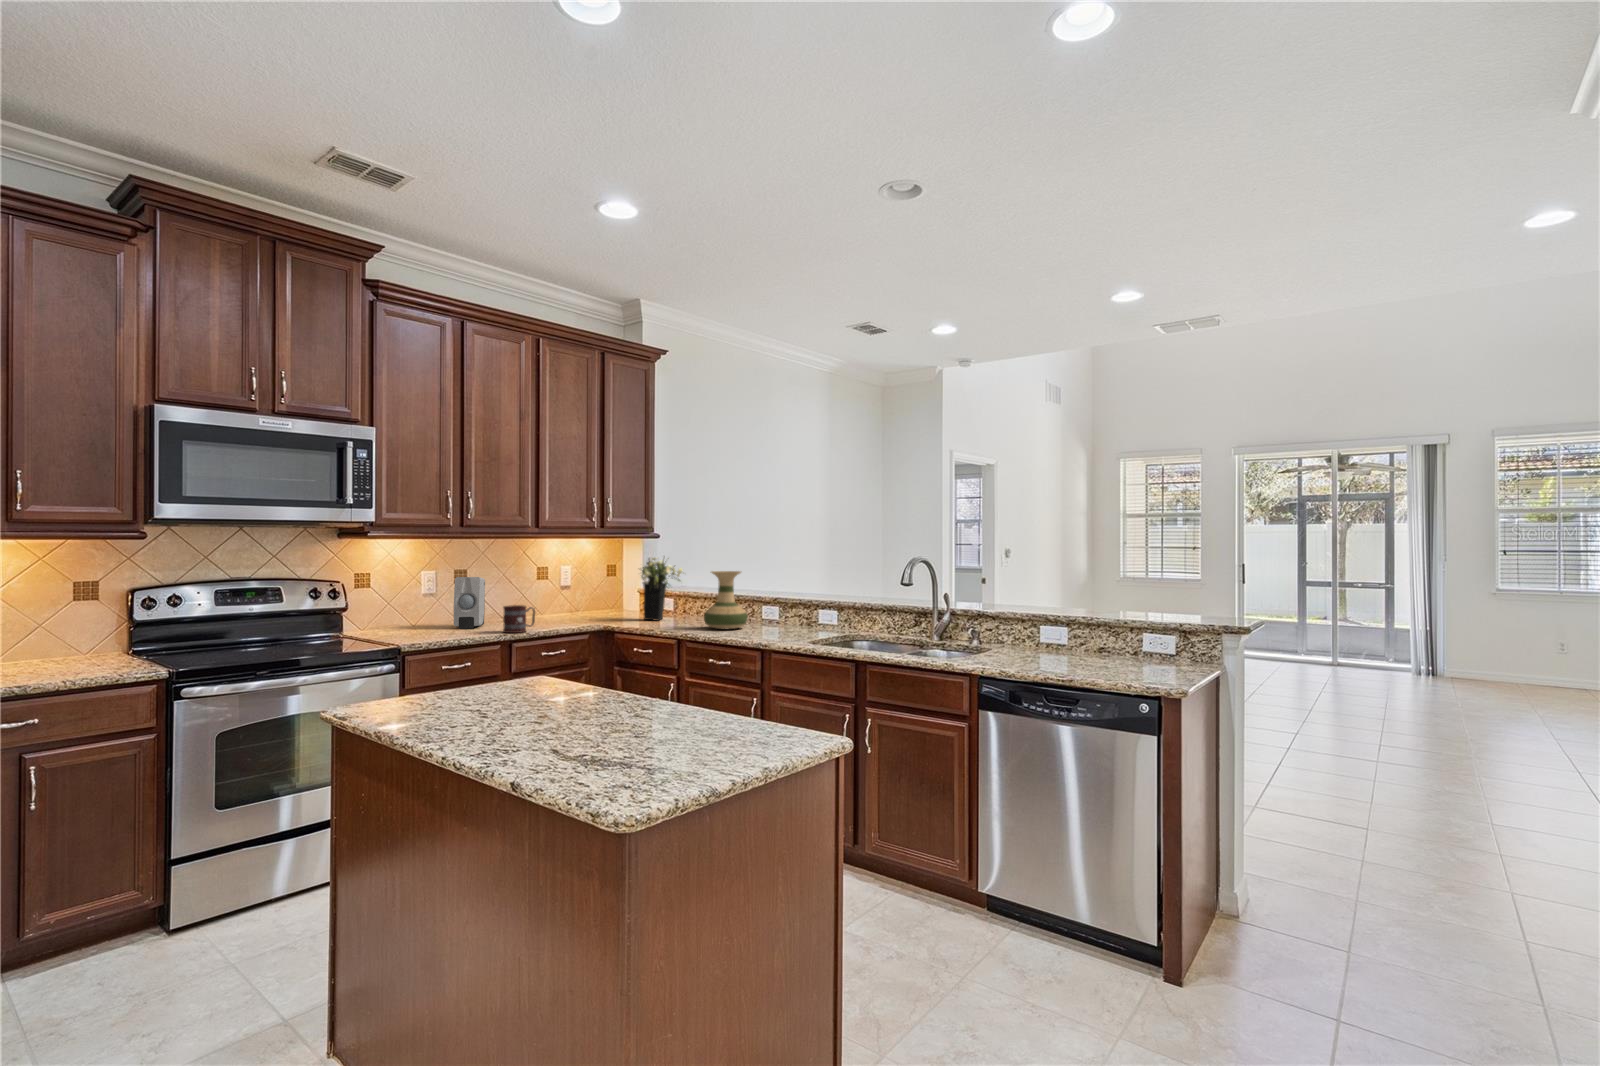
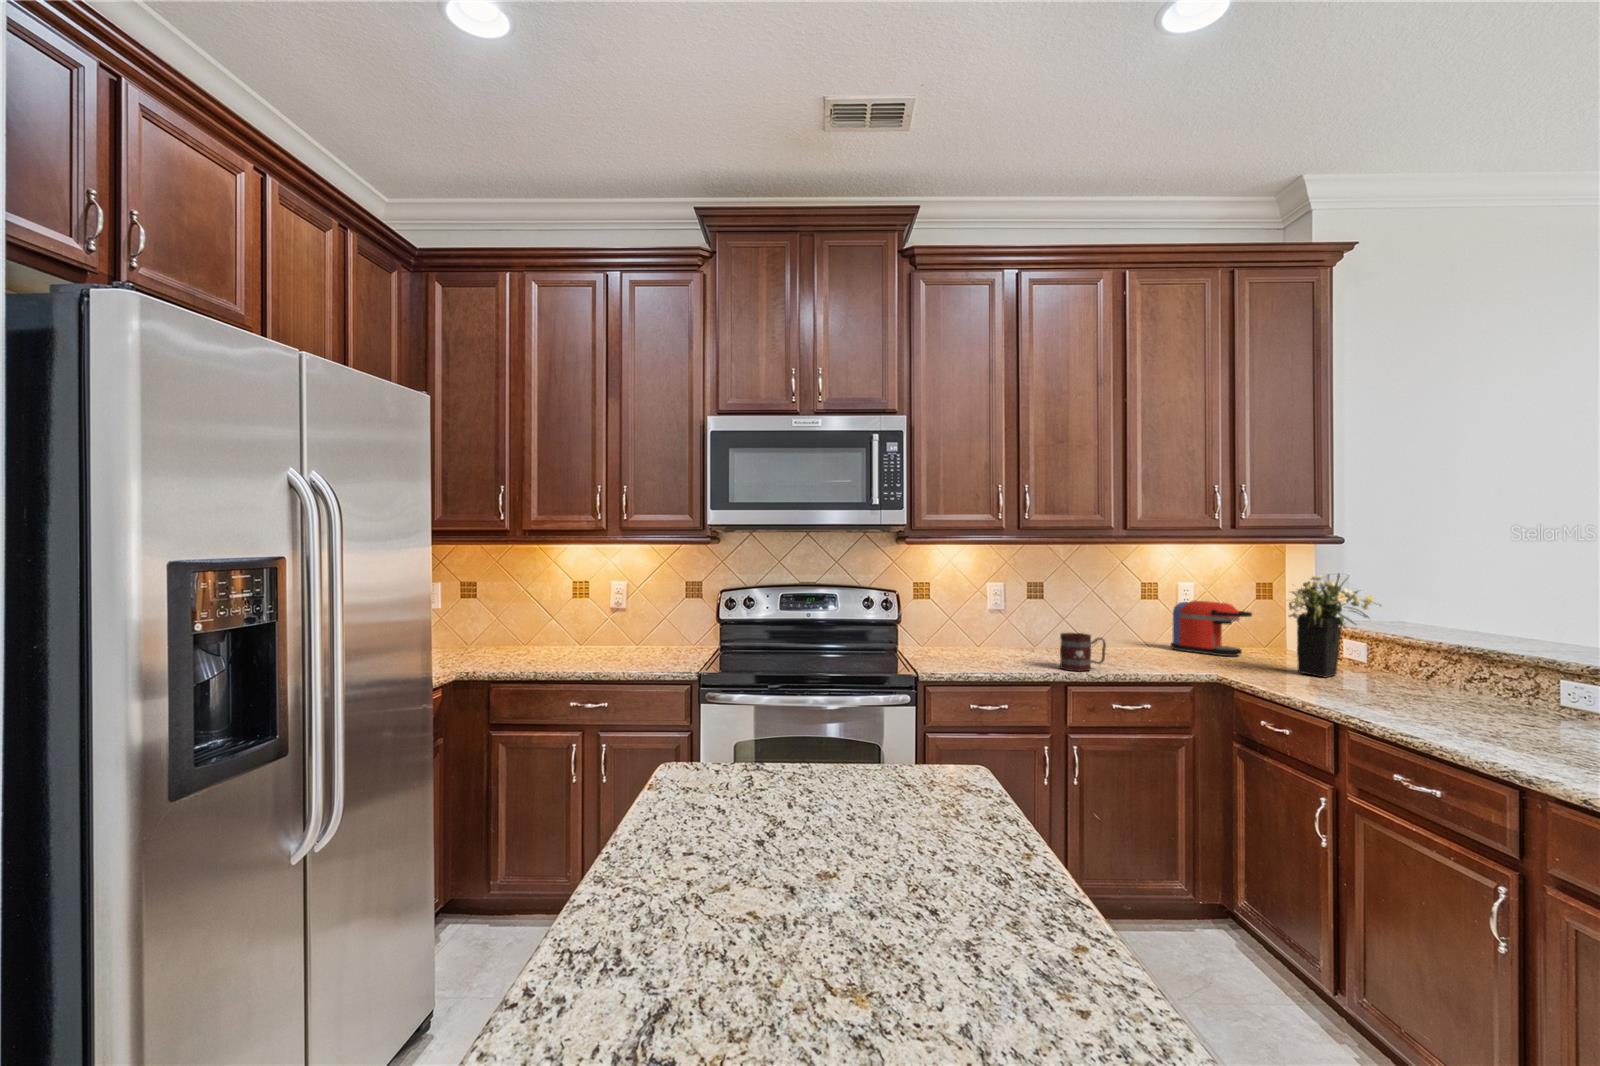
vase: present [704,571,748,629] -> none [1401,607,1511,721]
soap dispenser: present [454,577,485,629] -> none [1015,591,1060,656]
coffee maker: none [557,579,611,617] -> present [1171,601,1252,656]

